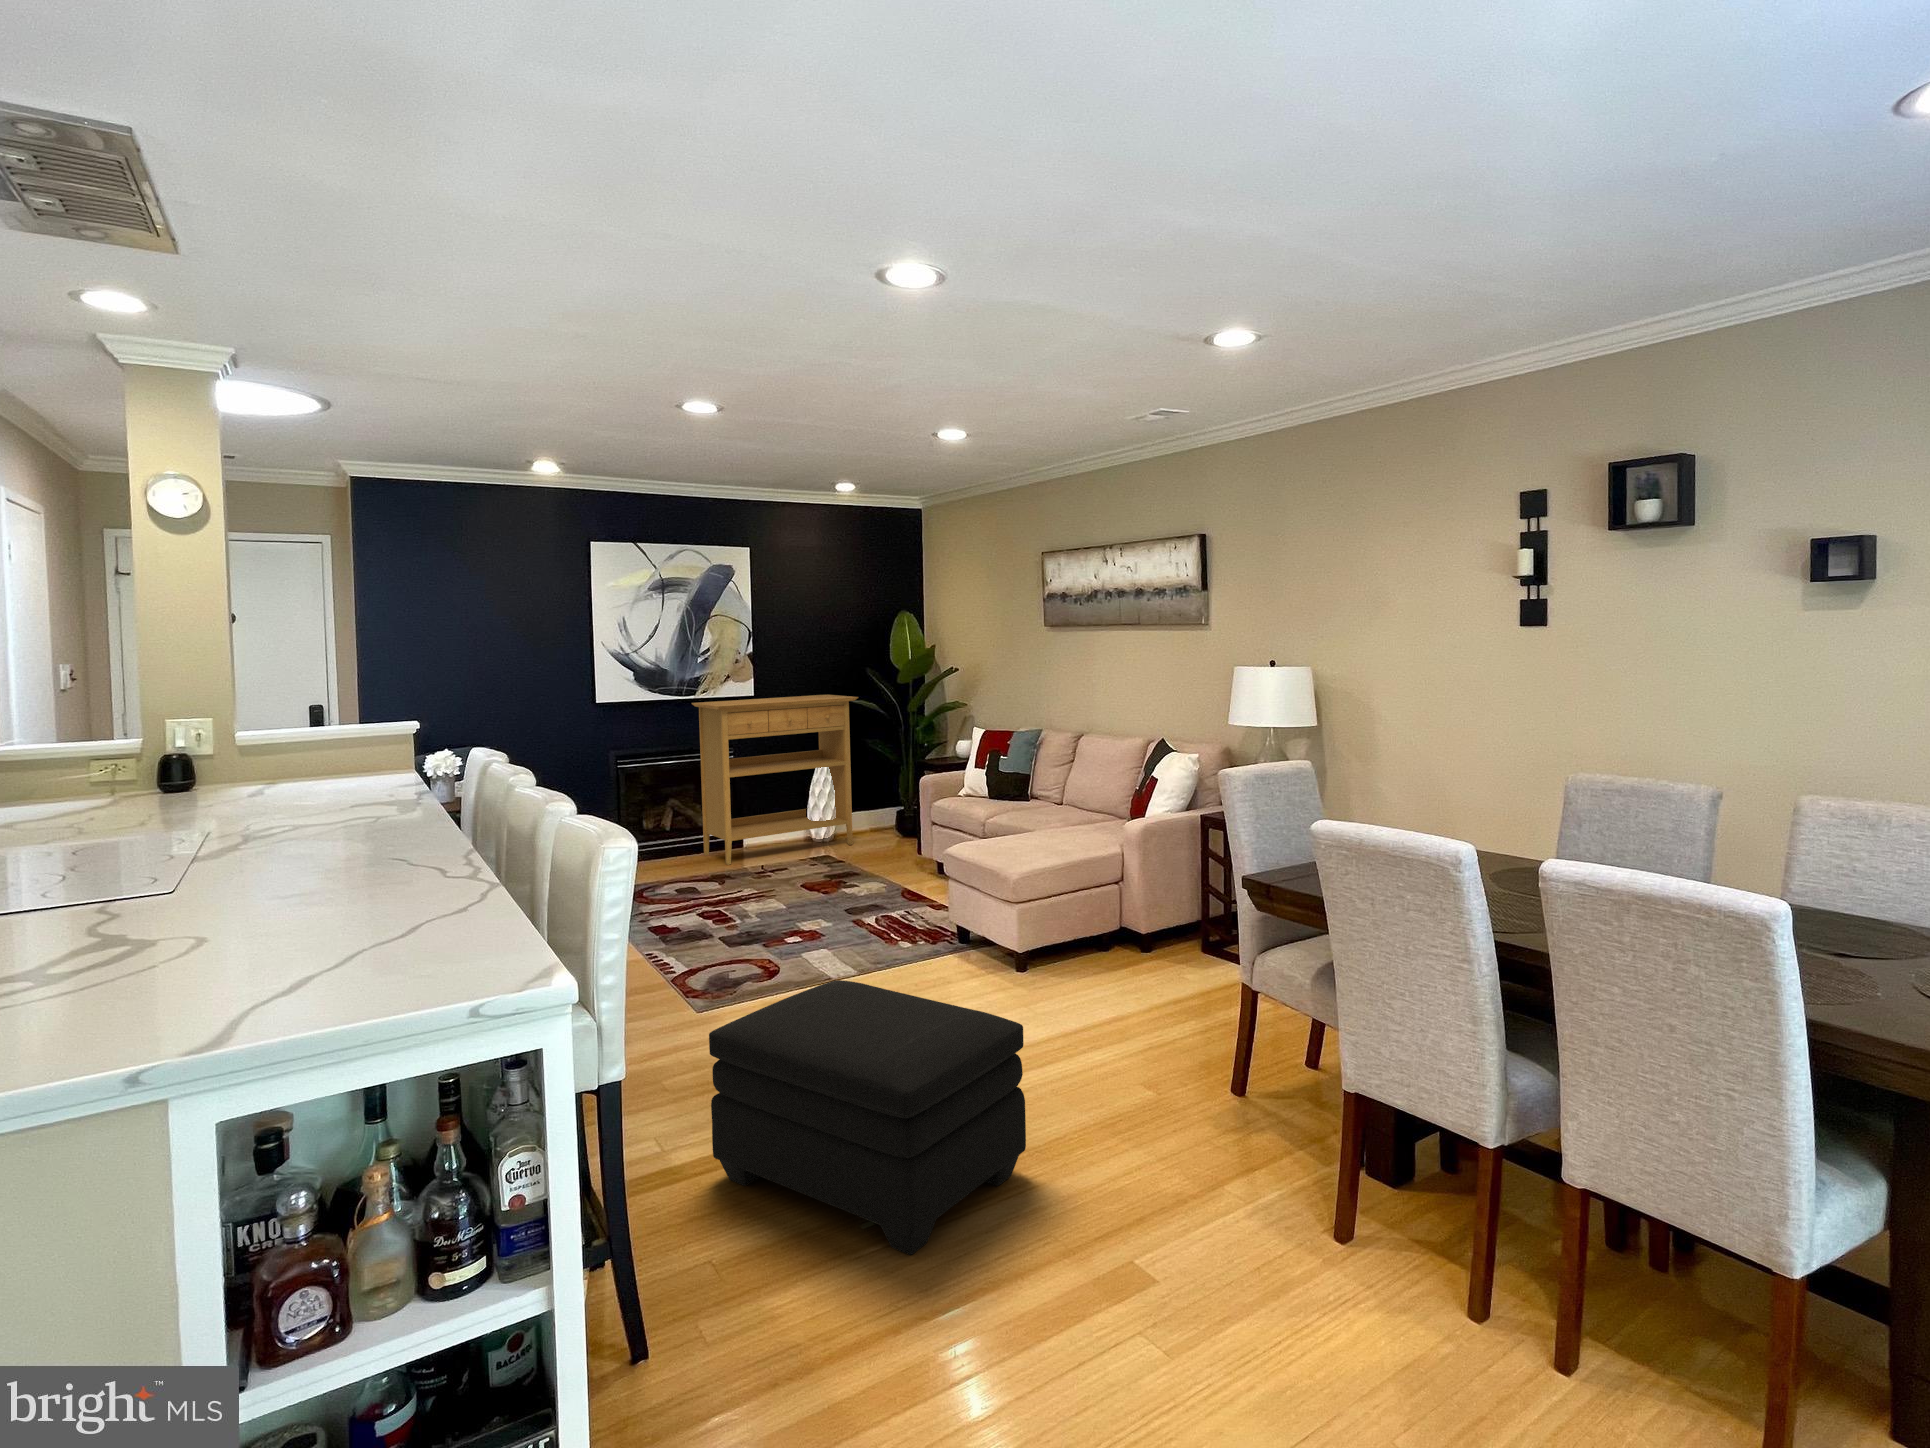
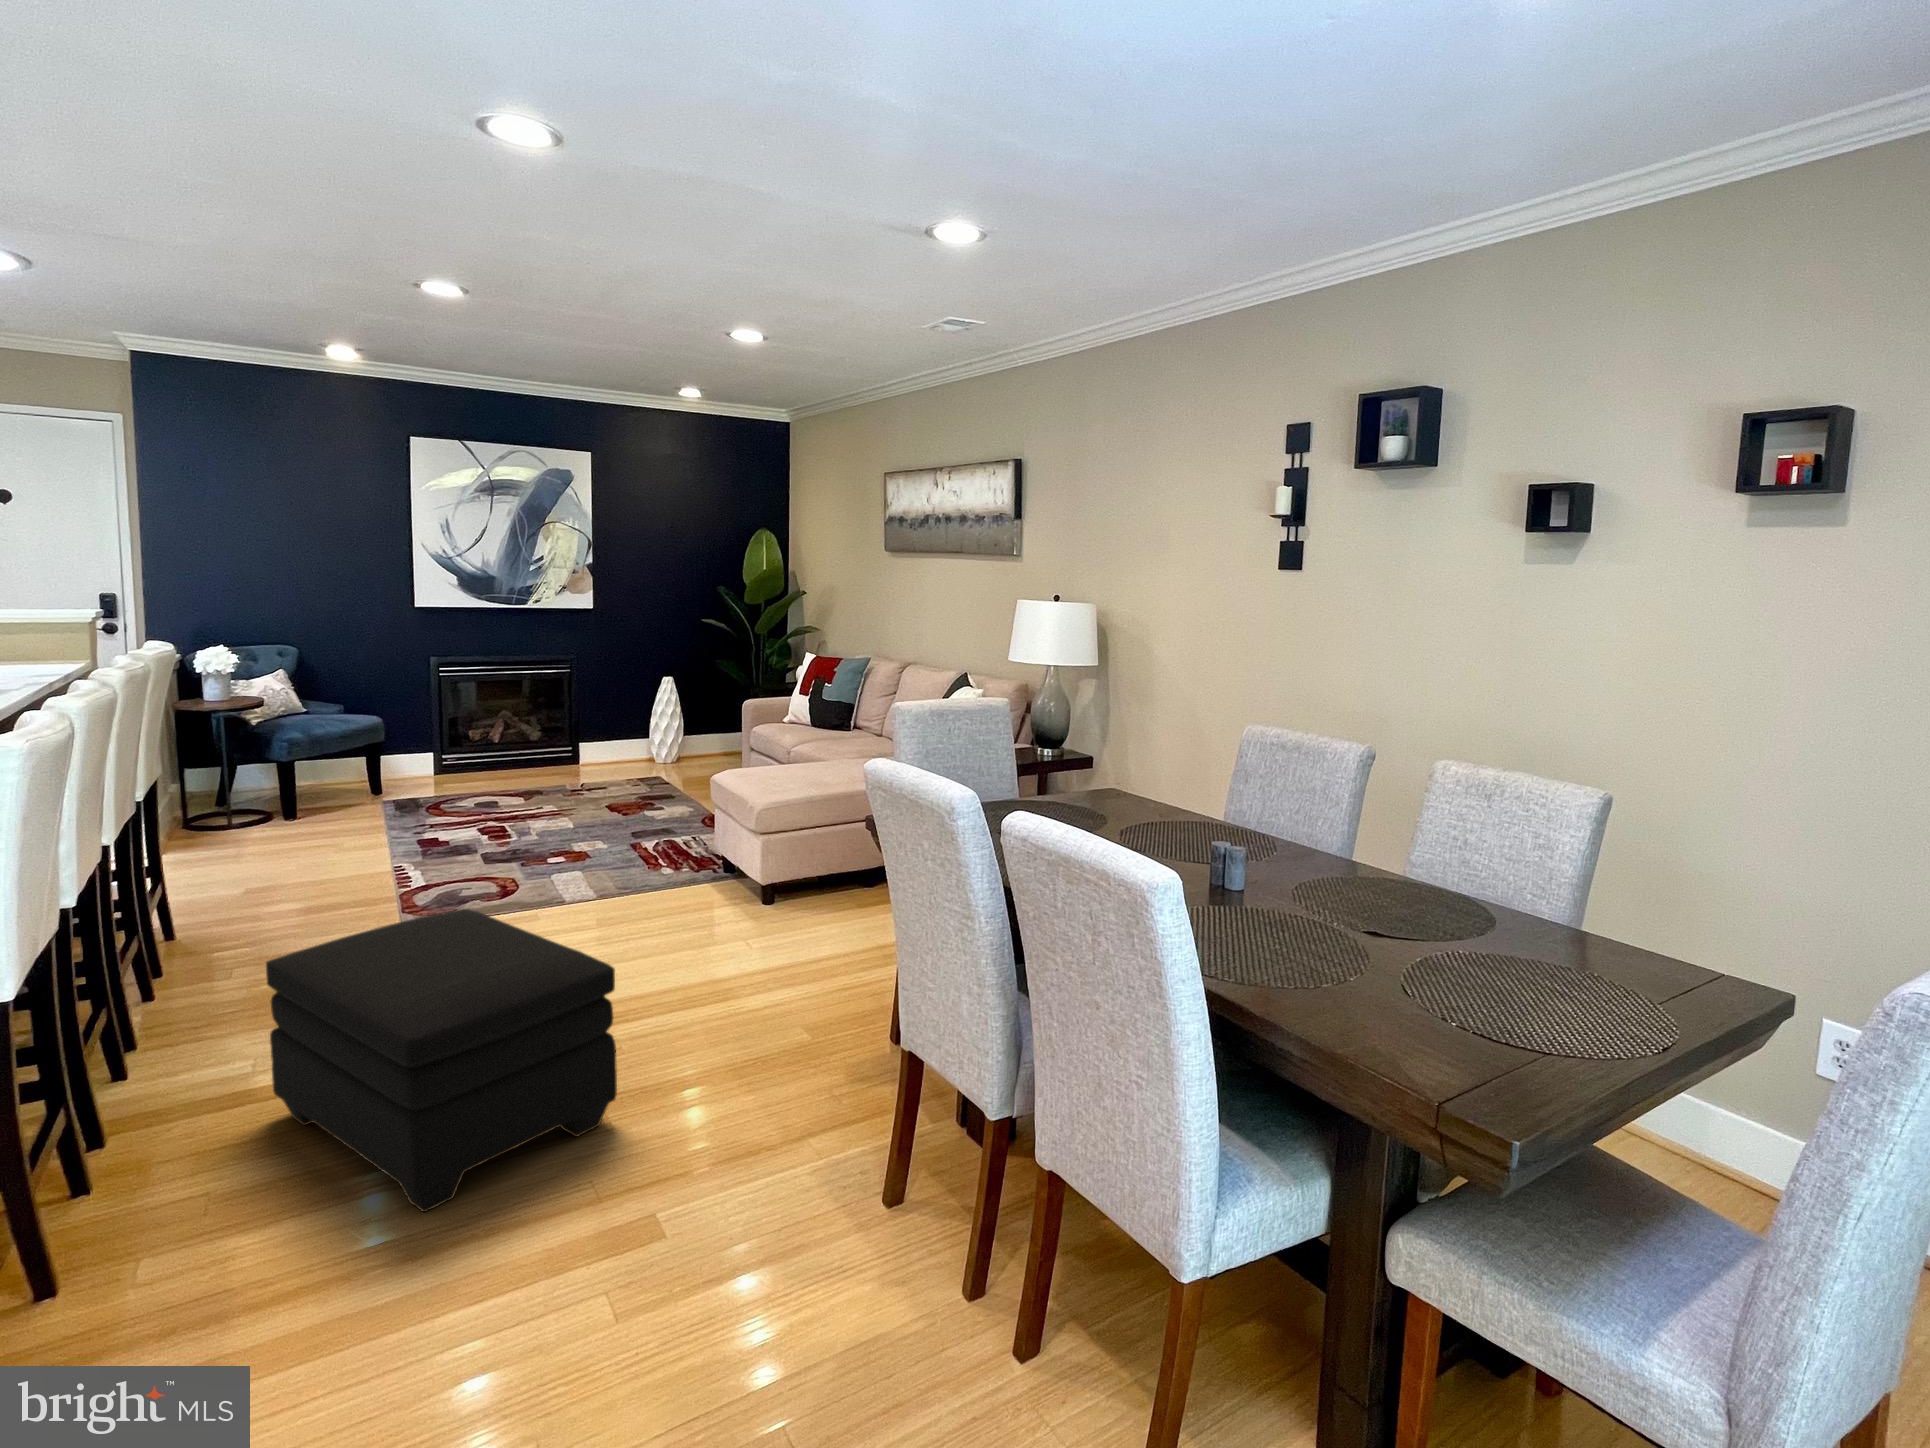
console table: present [692,695,858,865] -> none [522,612,702,780]

